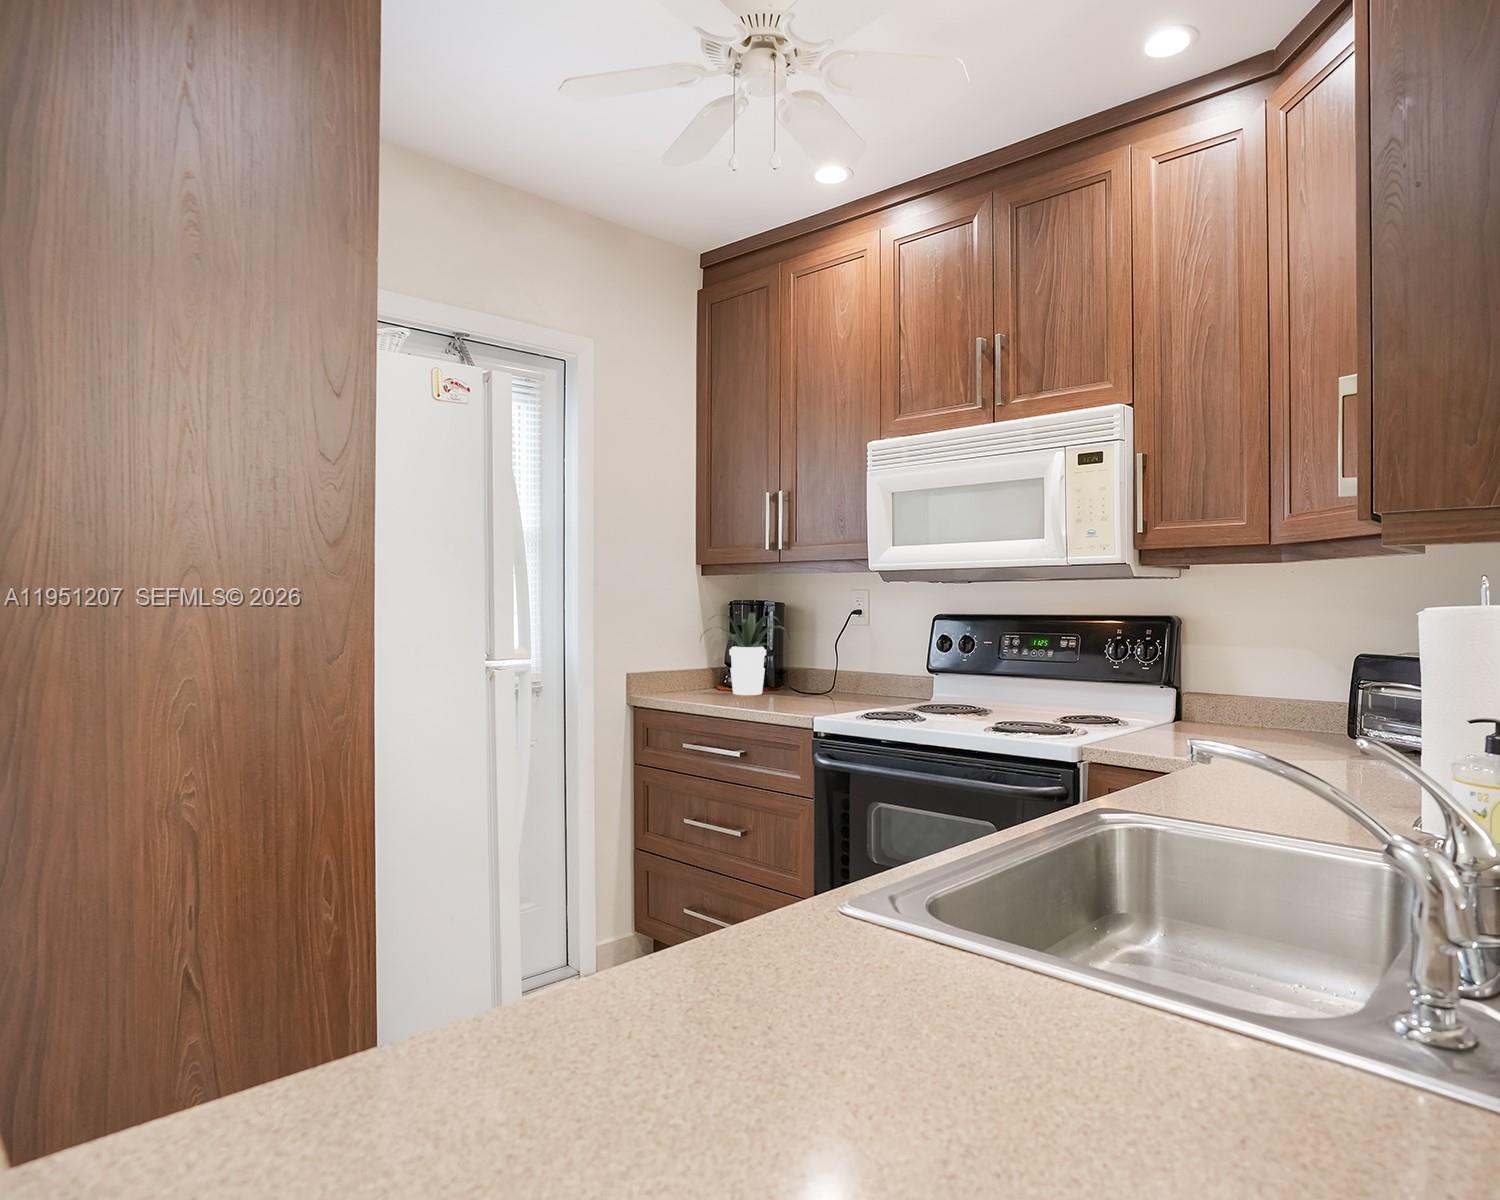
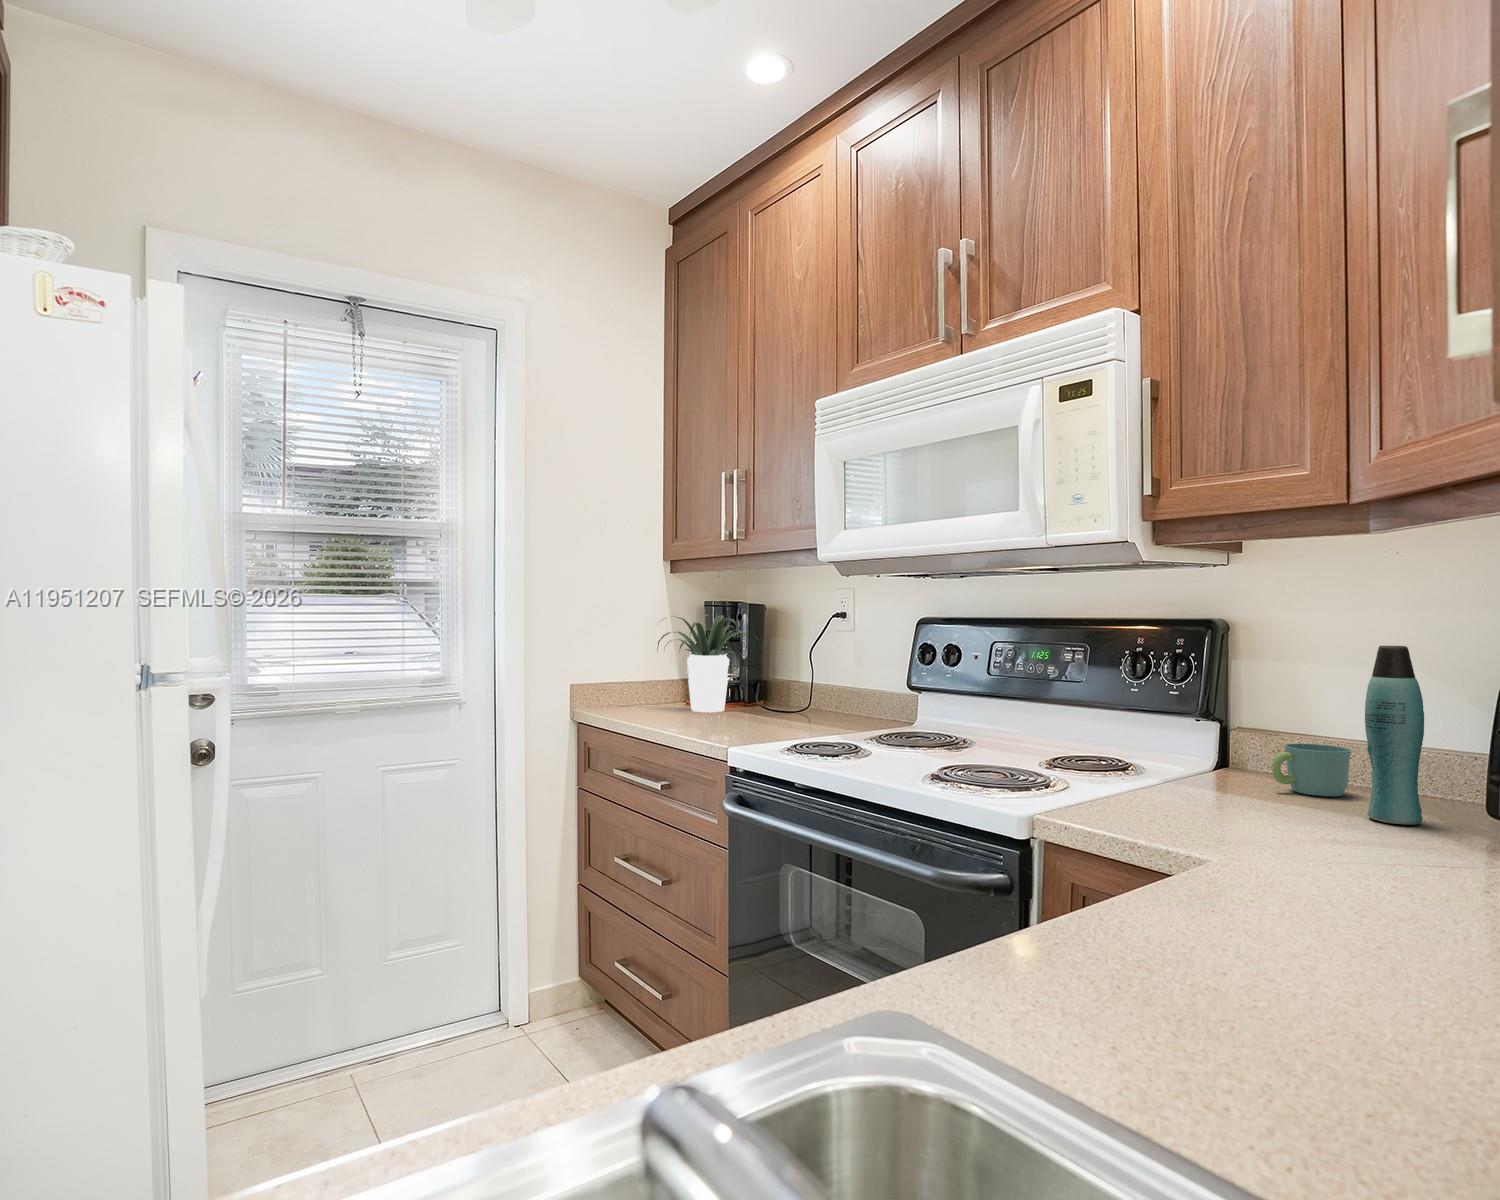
bottle: none [1280,634,1314,744] -> present [1365,646,1424,825]
mug: none [1218,700,1266,733] -> present [1272,743,1351,796]

